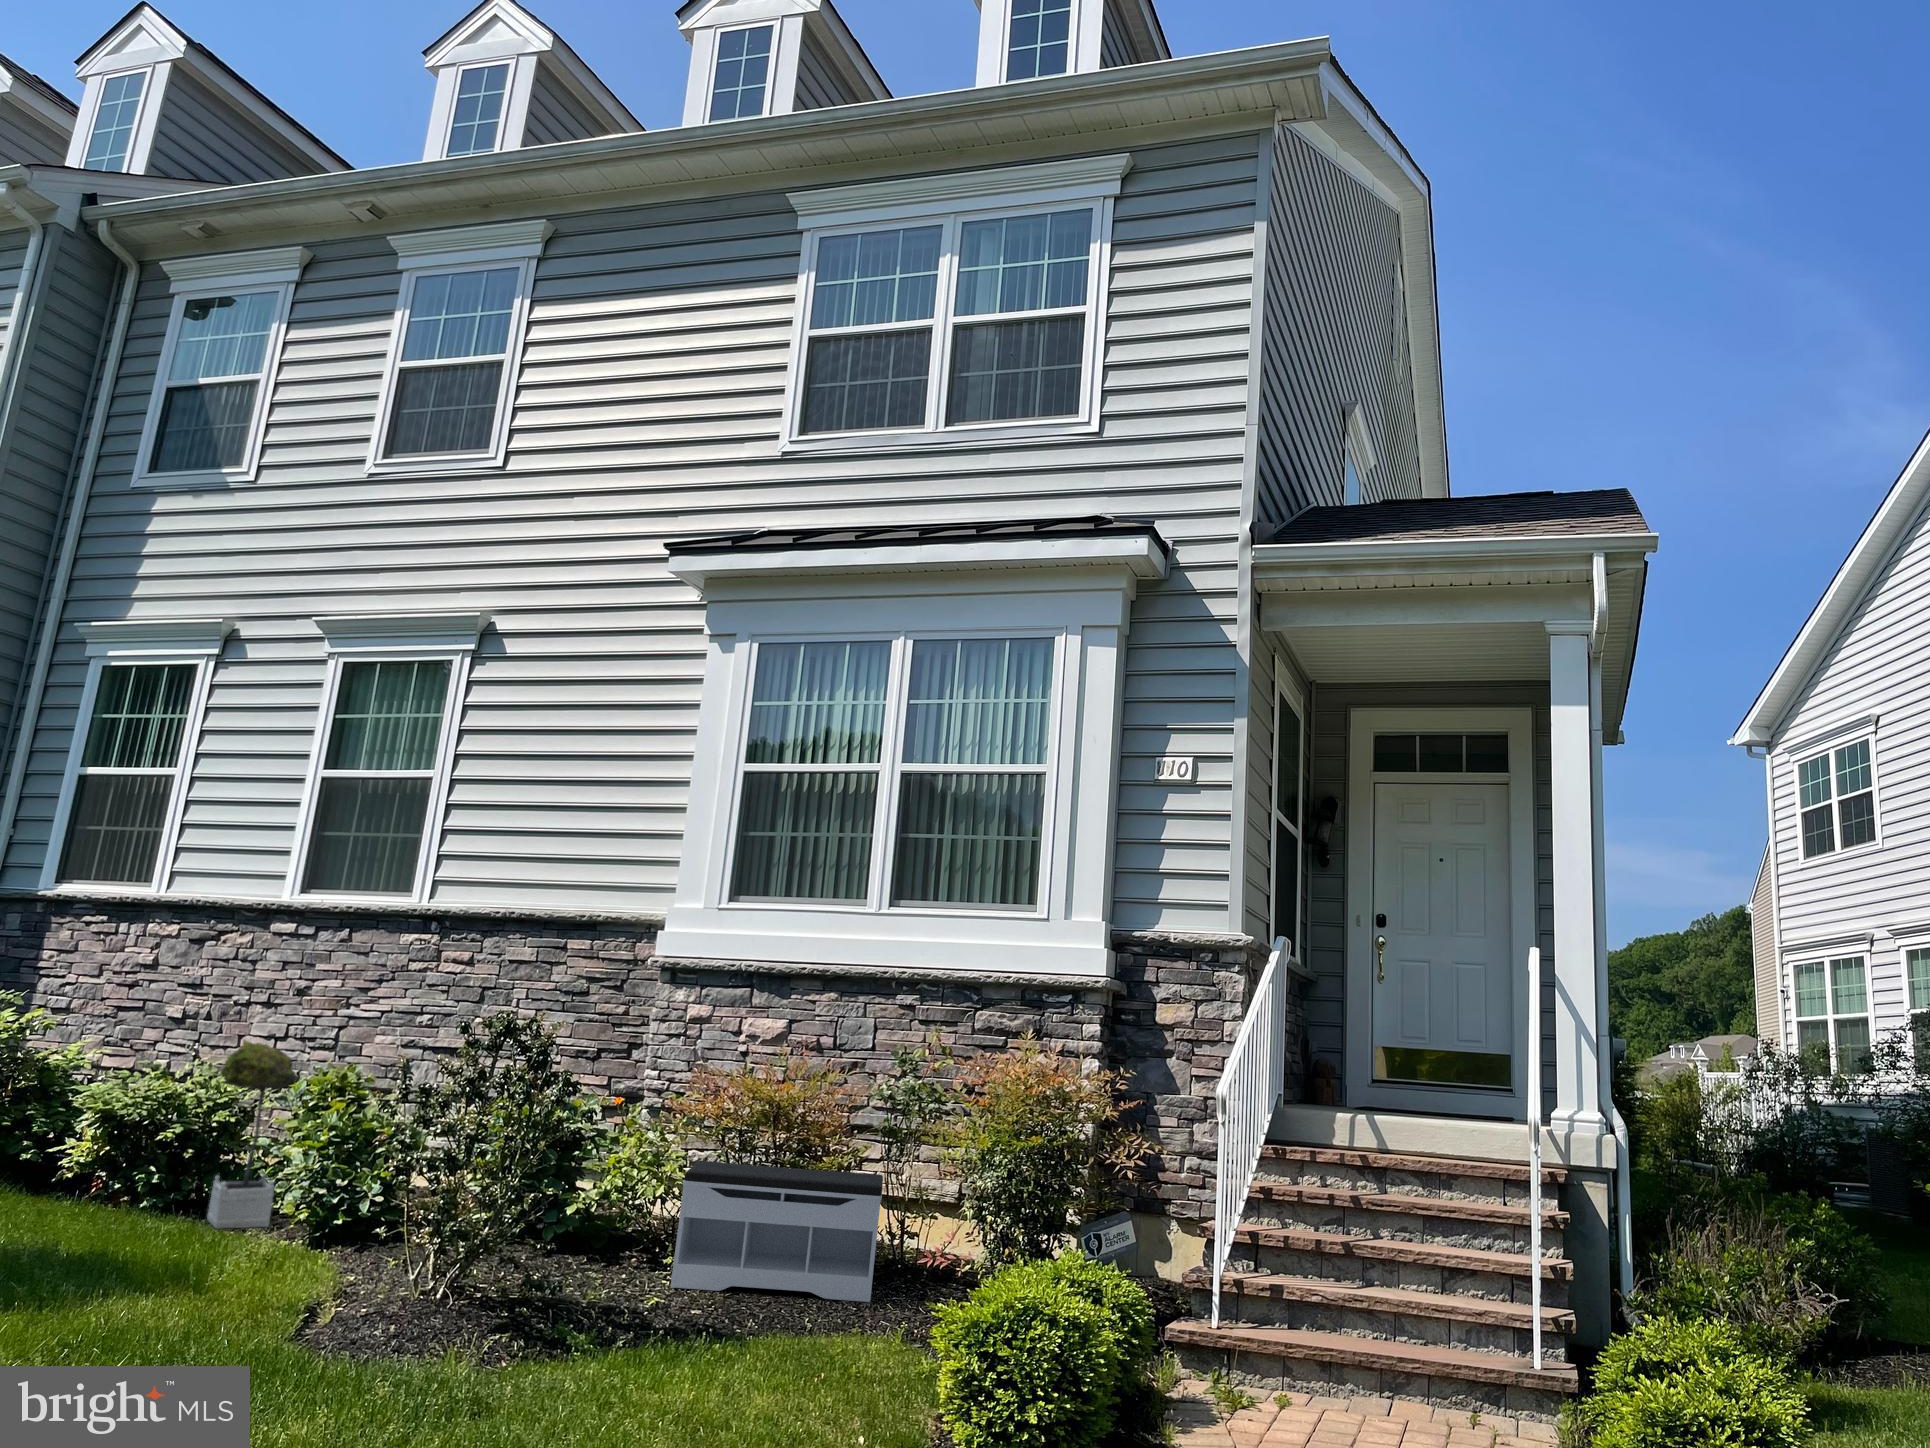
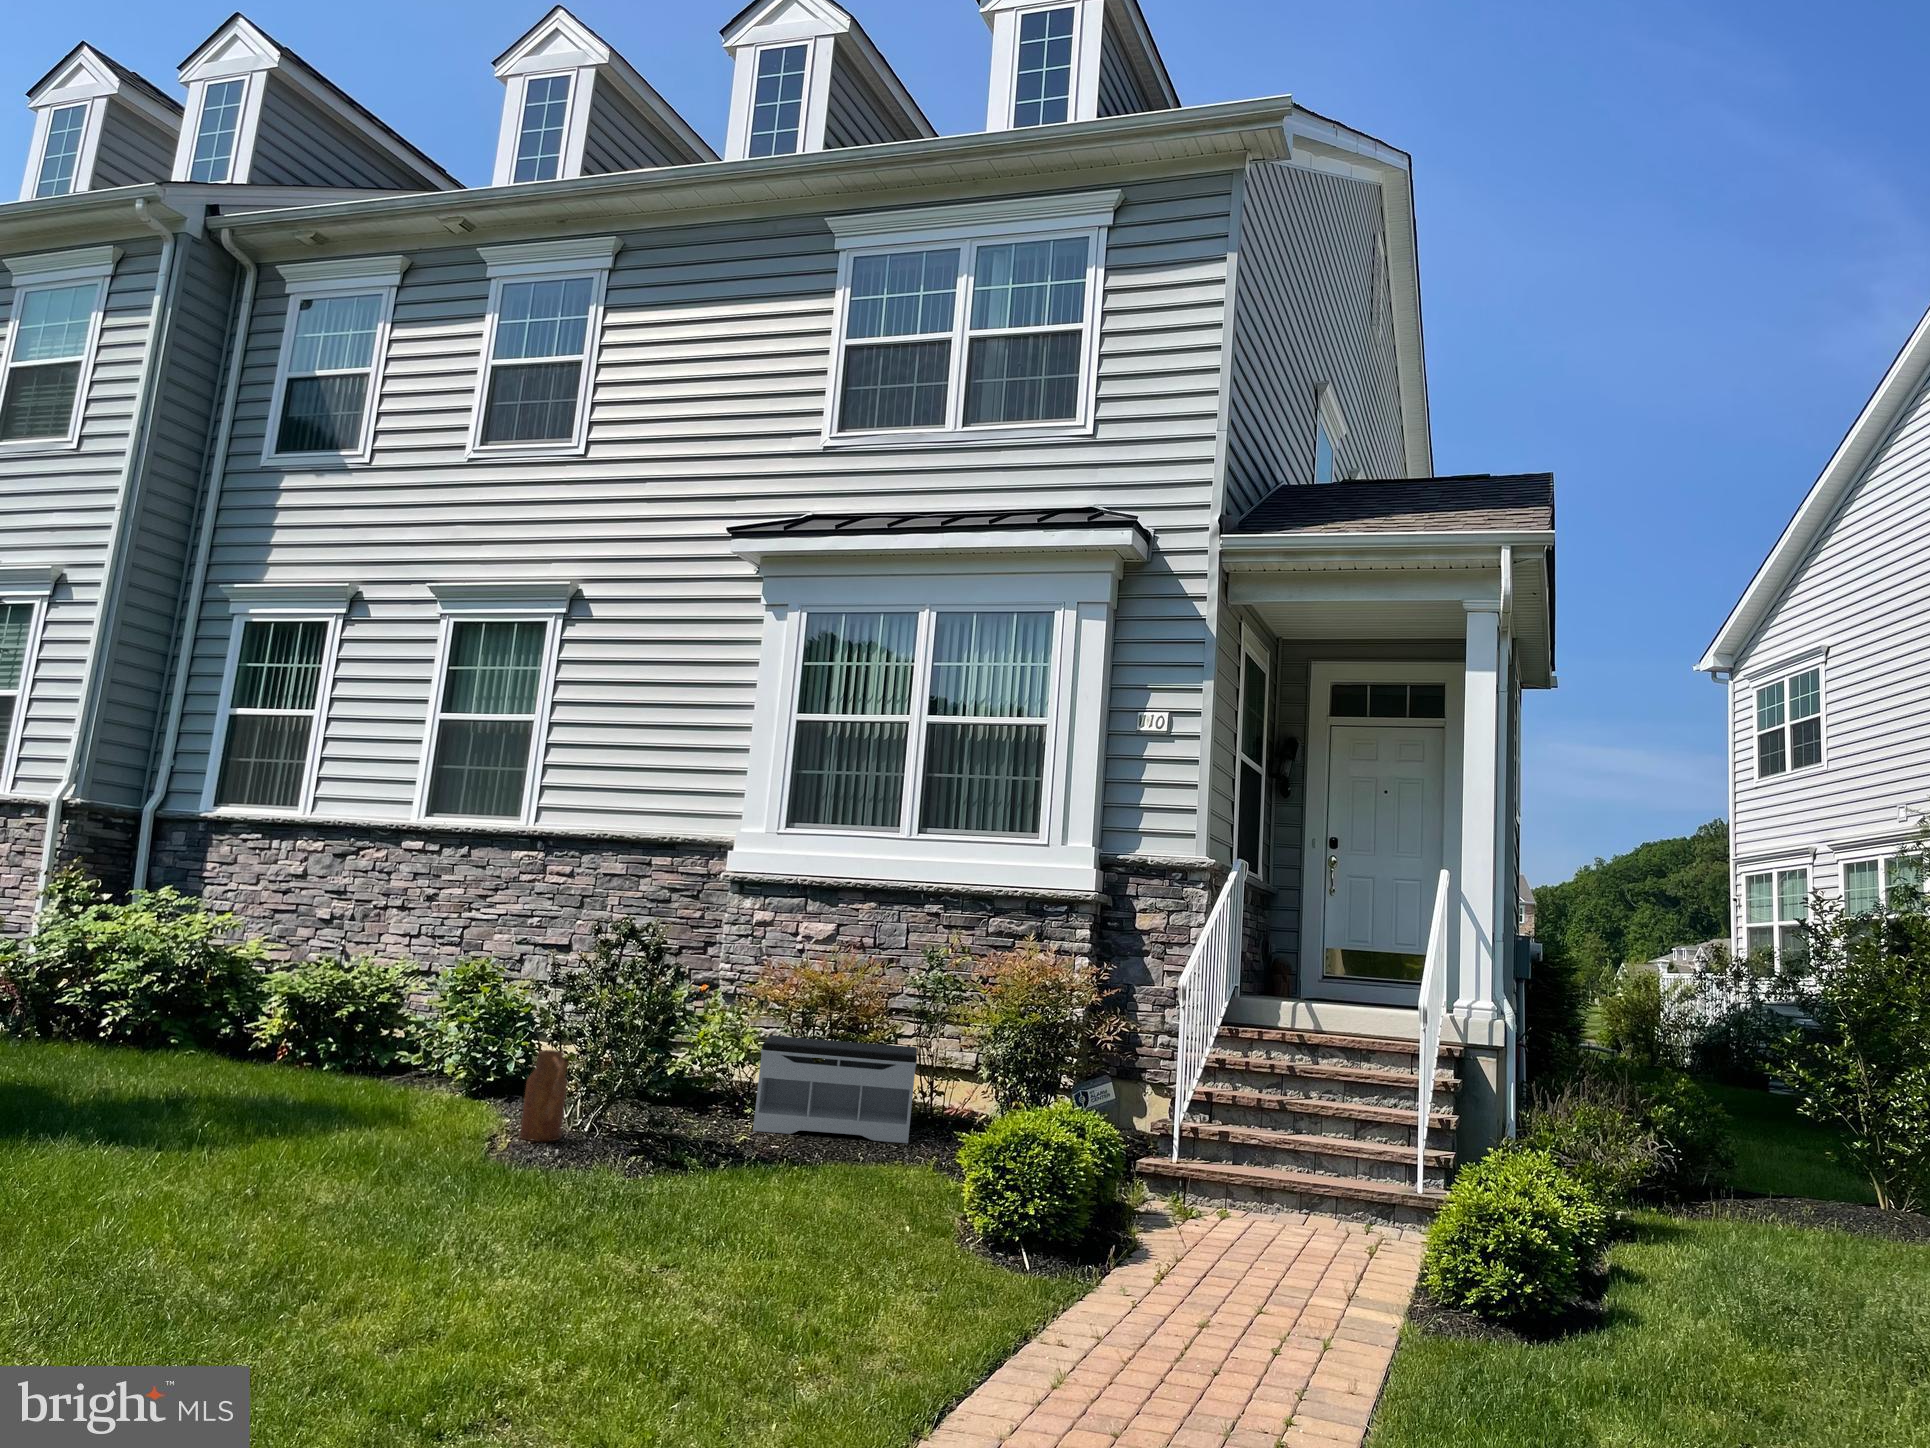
potted tree: present [207,1040,301,1229] -> none [385,939,454,1086]
watering can: none [353,1185,422,1310] -> present [519,1050,569,1142]

